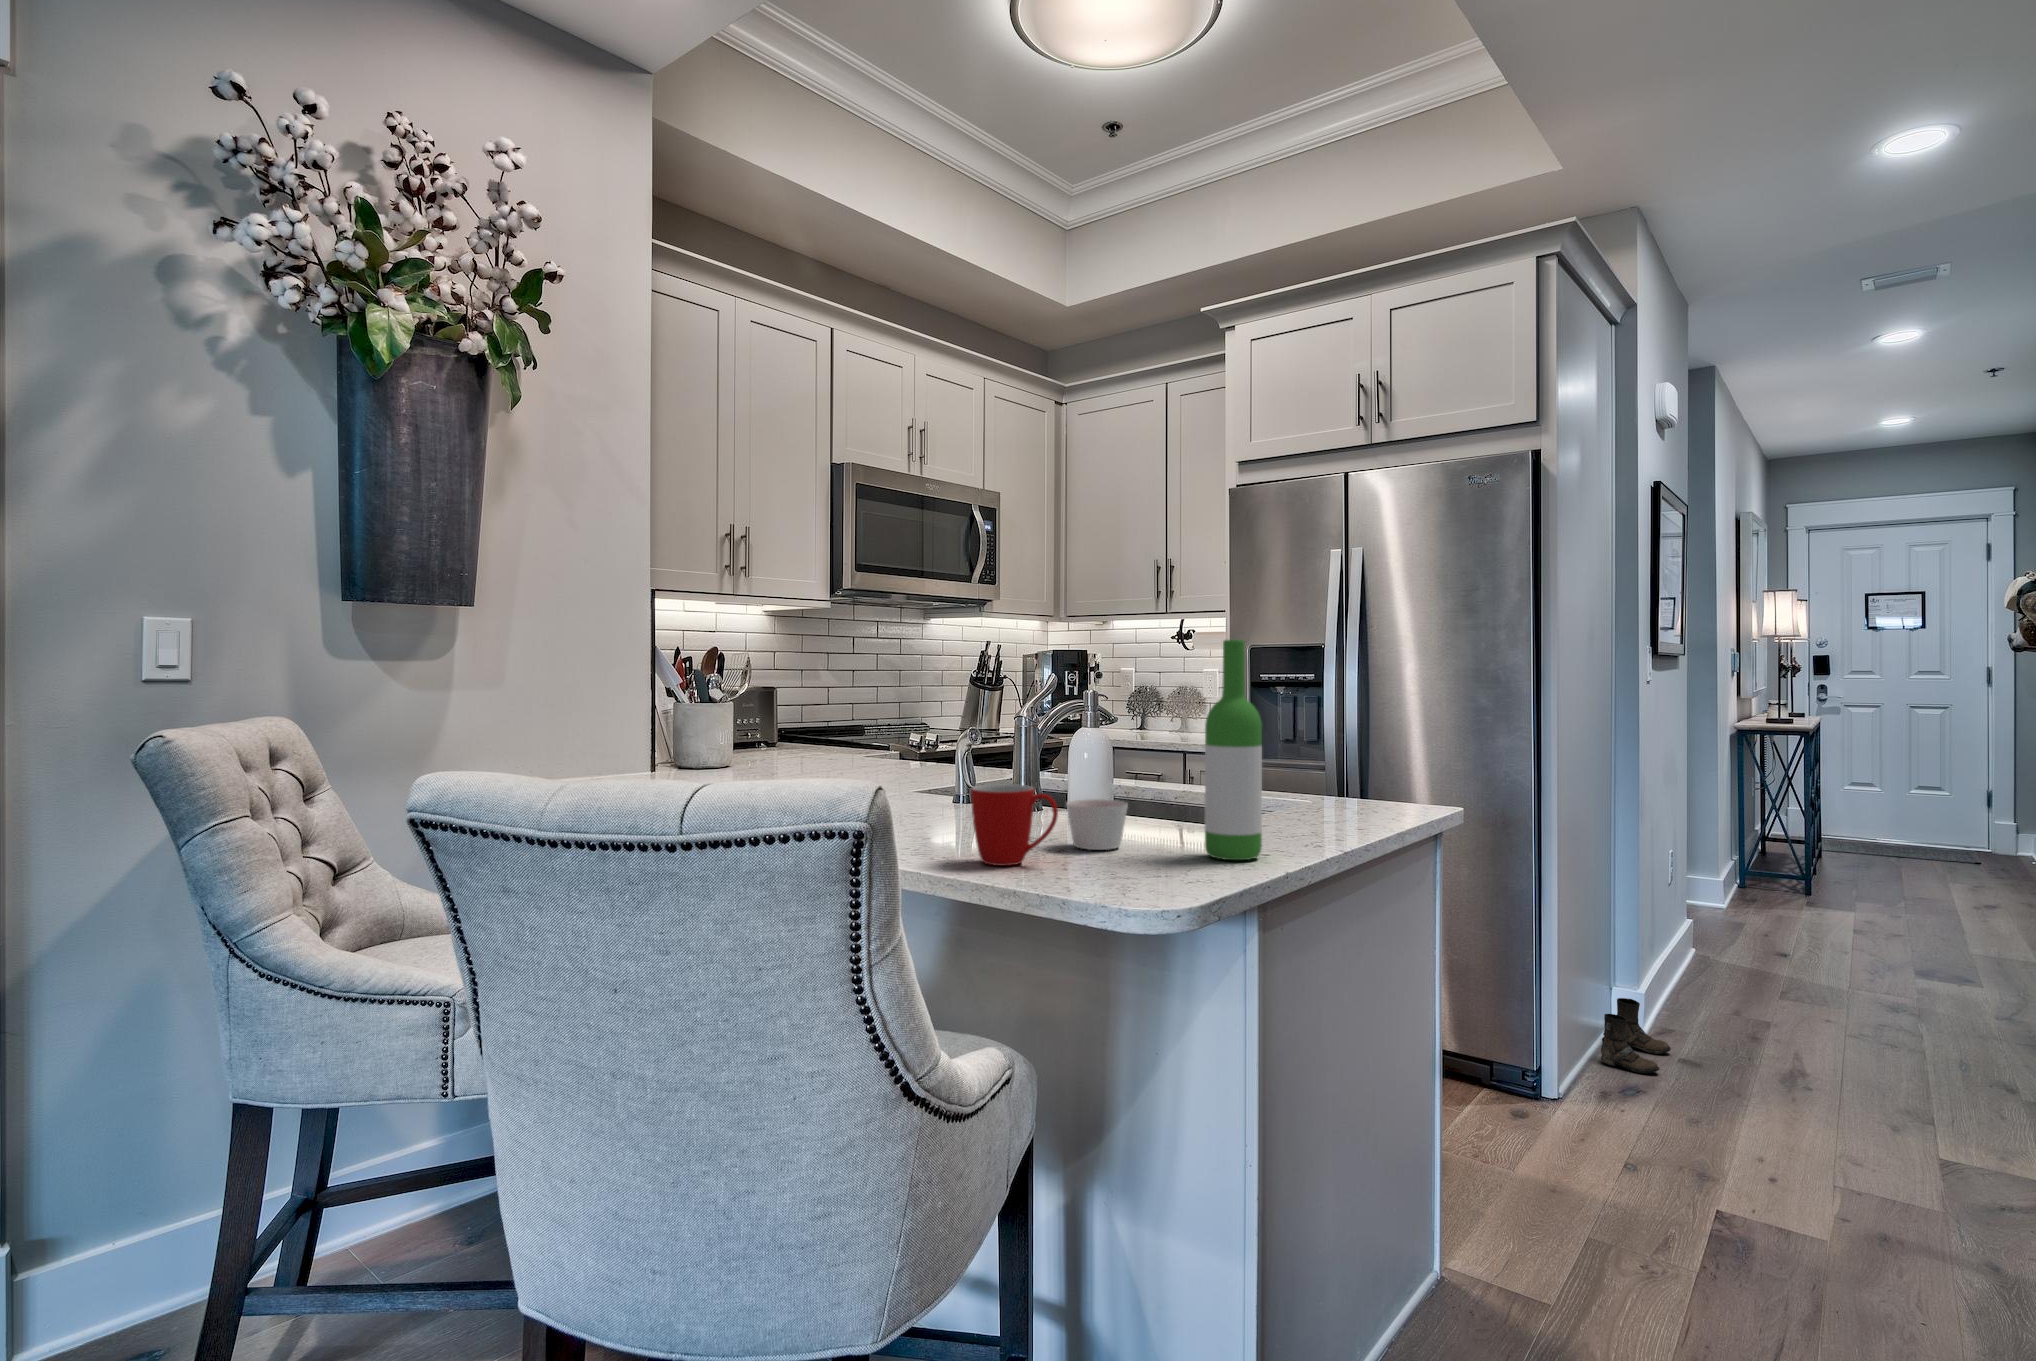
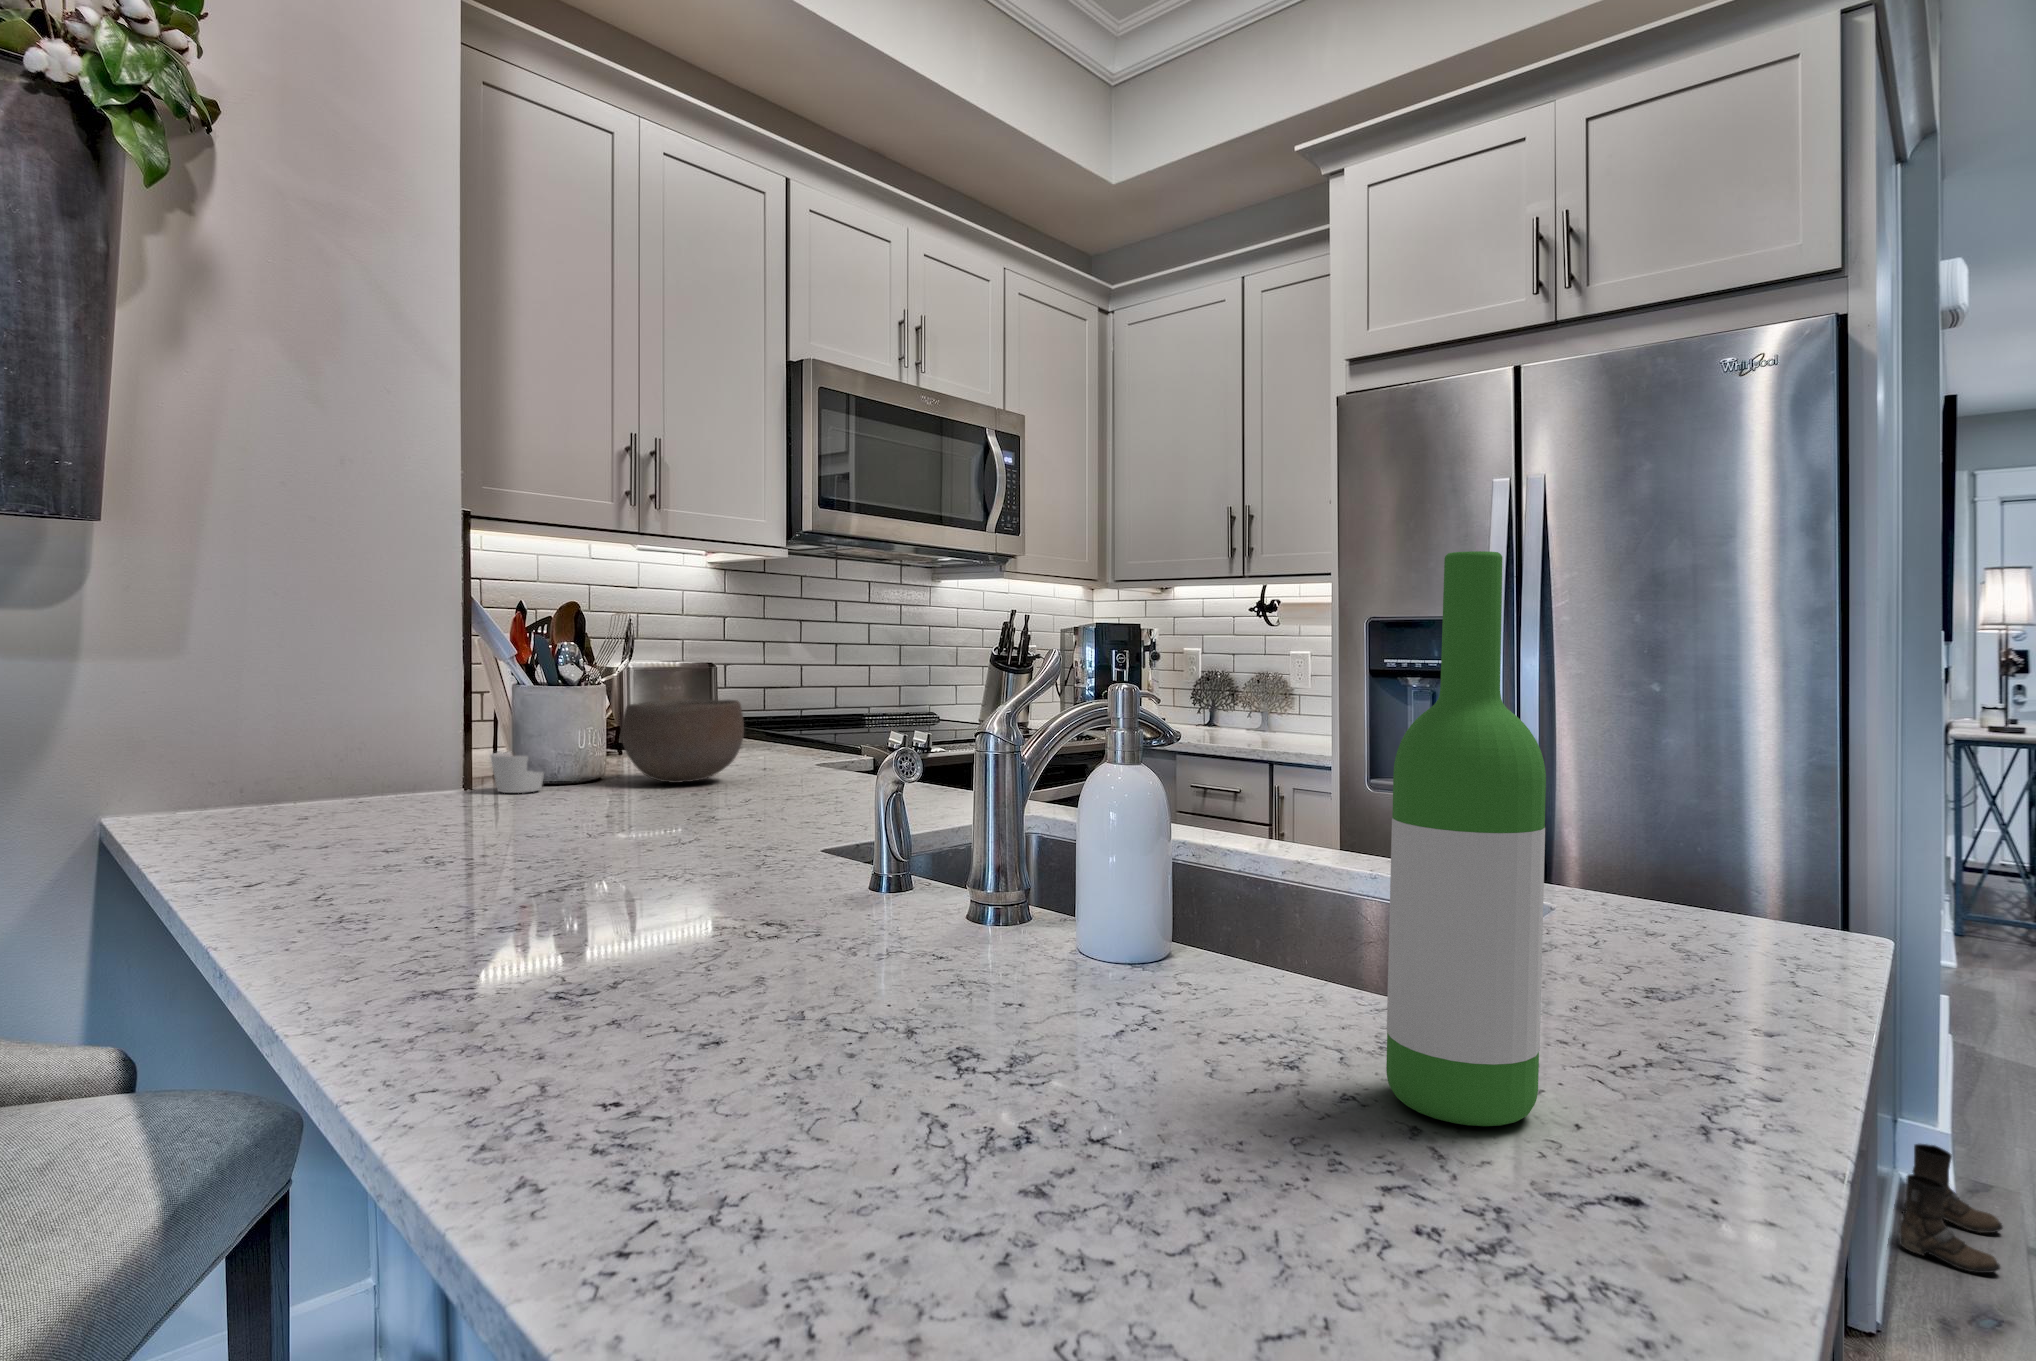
bowl: none [742,709,824,766] -> present [621,699,744,783]
mug: present [971,784,1058,866] -> none [786,908,1006,1138]
candle: present [1066,799,1128,850] -> present [491,752,544,793]

